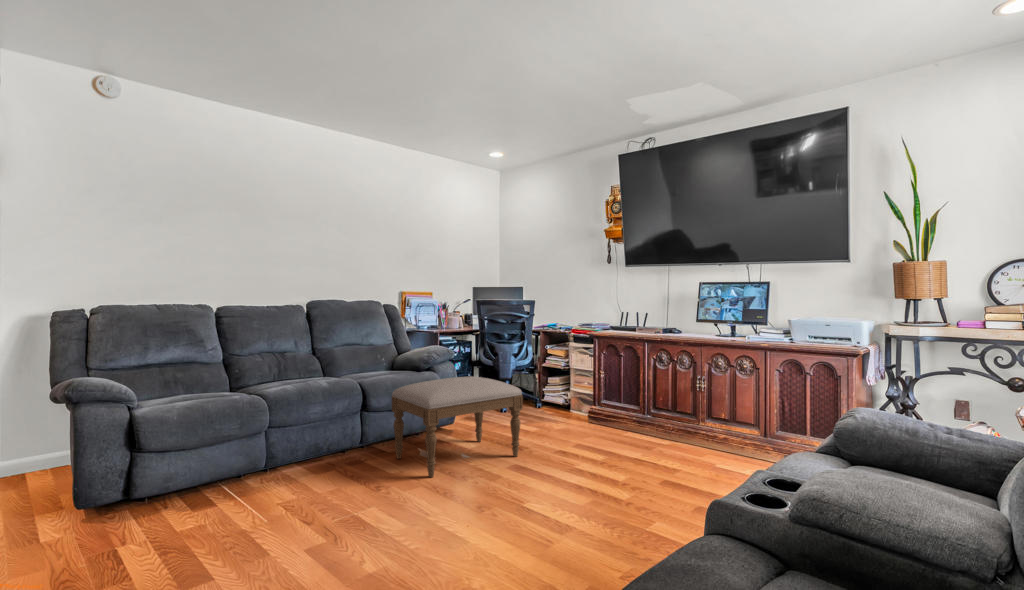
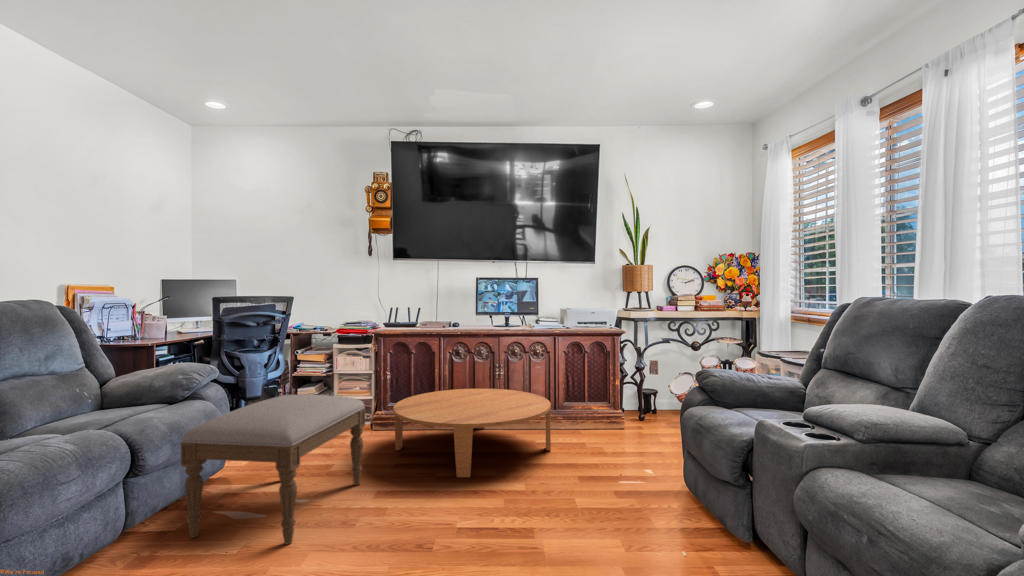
coffee table: none [563,395,724,475] -> present [393,389,551,477]

